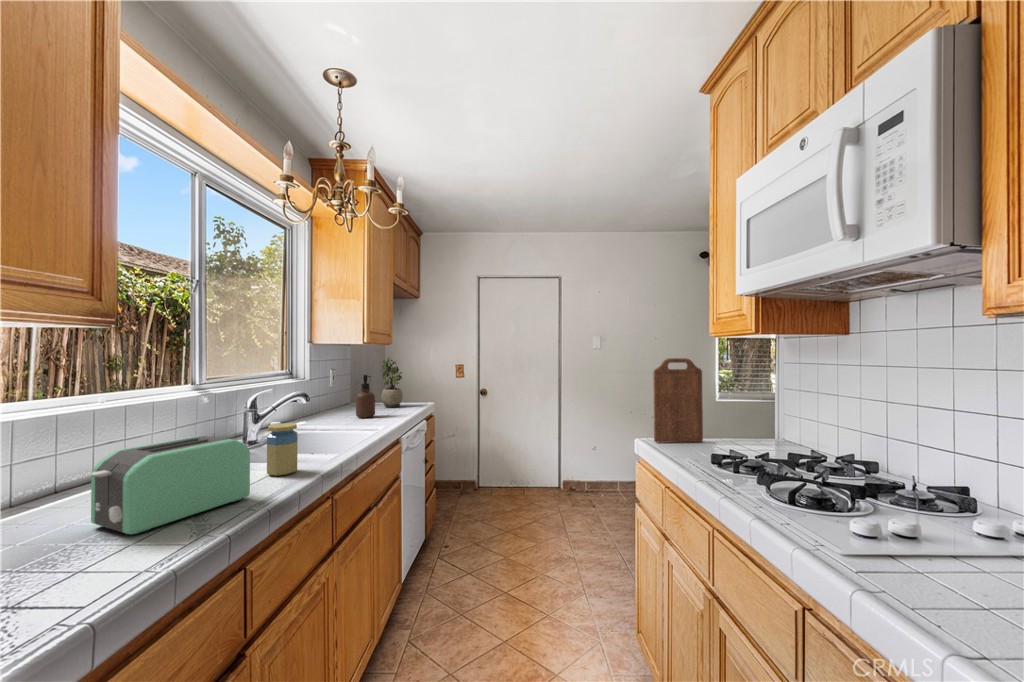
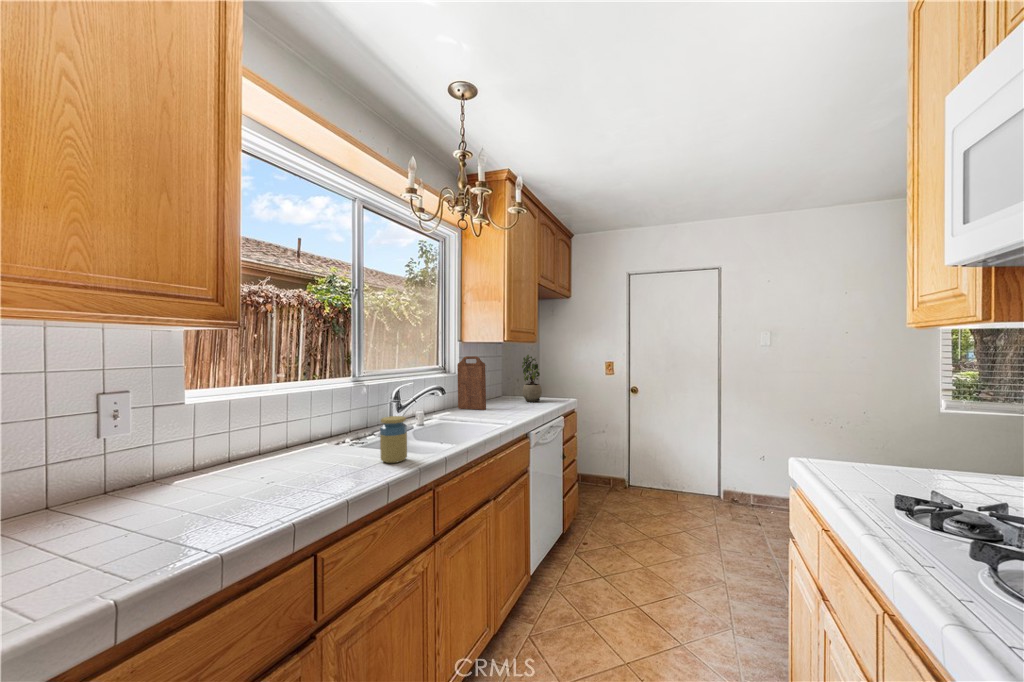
cutting board: present [653,358,703,442] -> present [457,356,486,410]
soap dispenser: present [356,375,375,418] -> none [493,371,510,411]
toaster: present [91,435,250,534] -> none [228,424,351,505]

